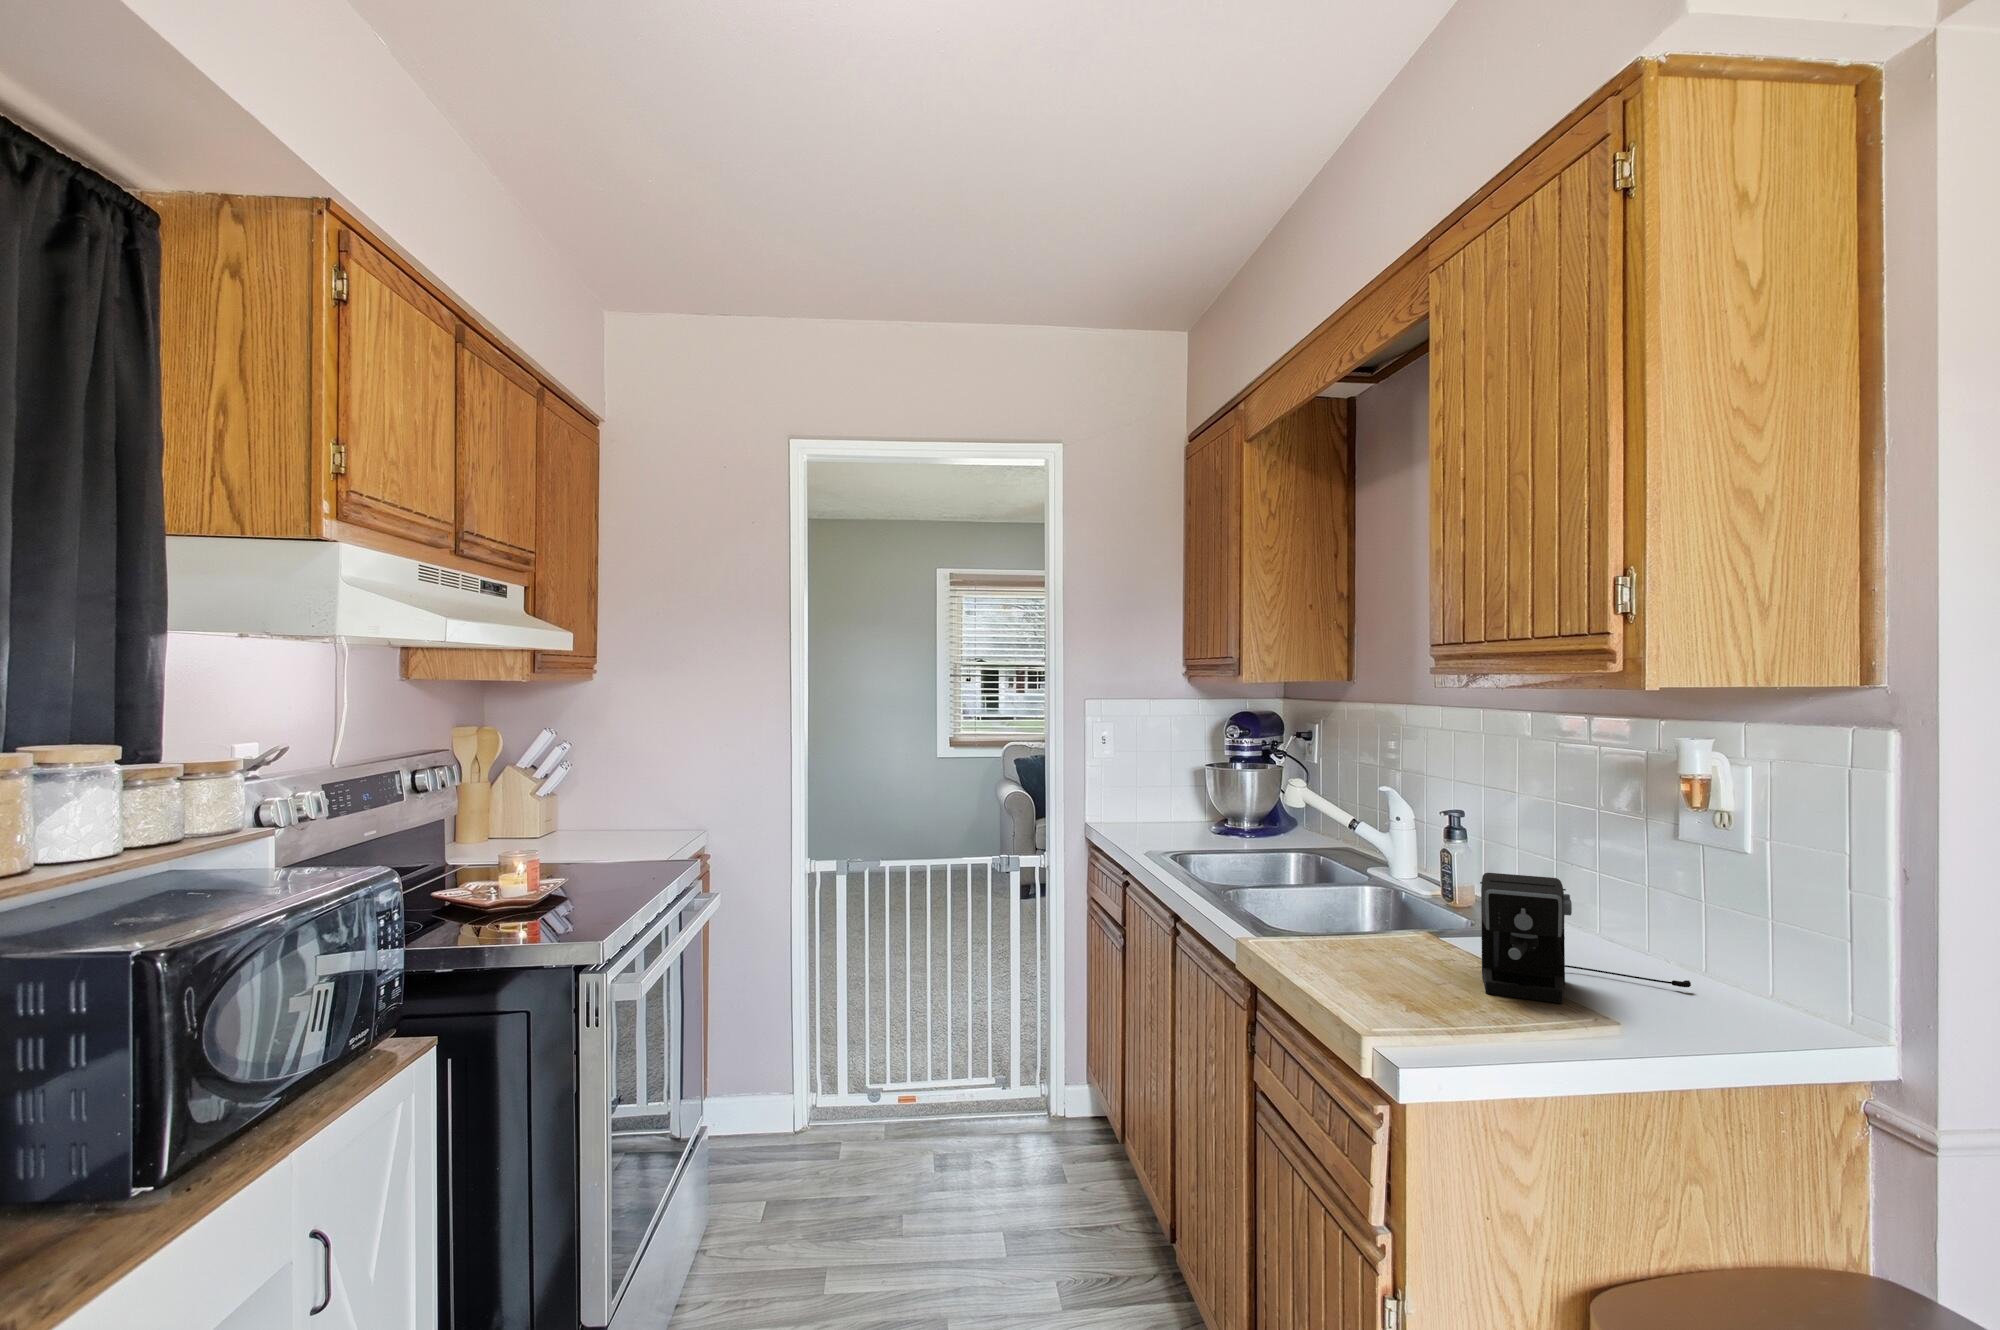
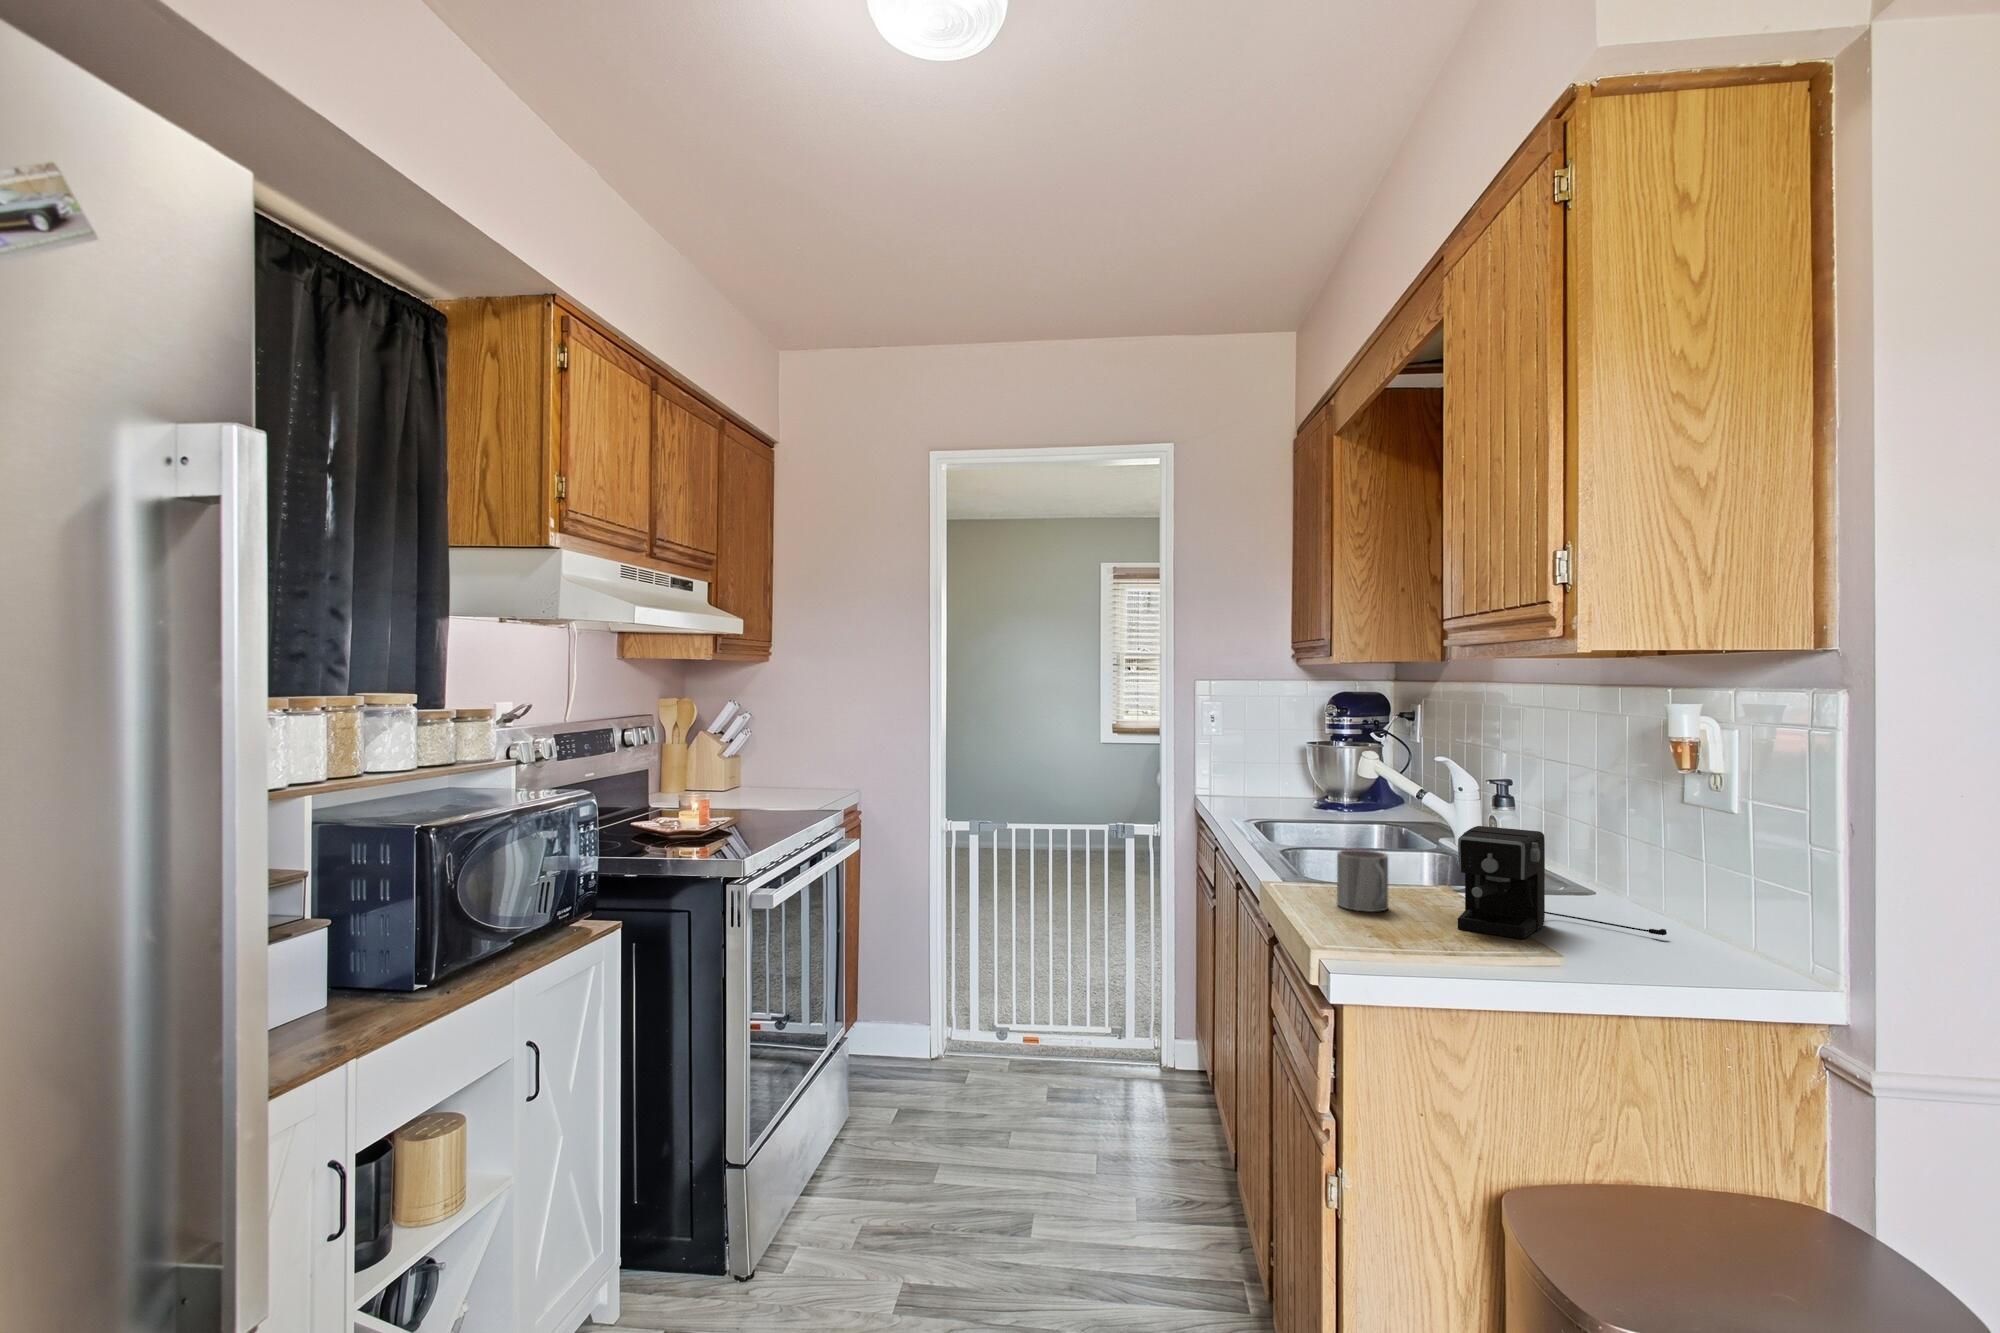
mug: none [1338,903,1403,976] -> present [1337,850,1388,912]

